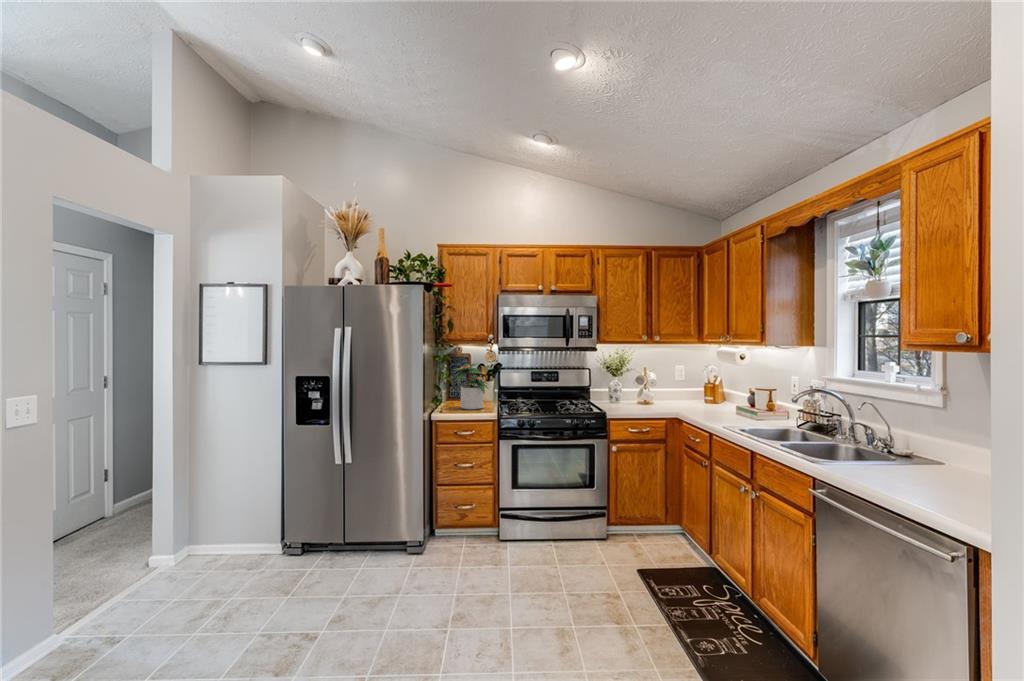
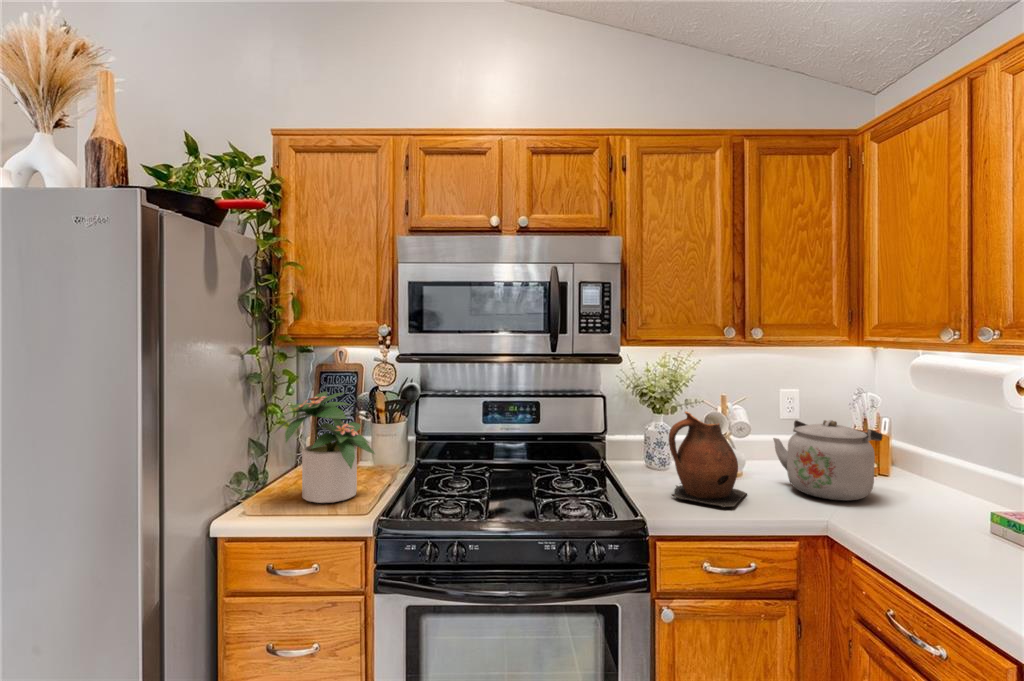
ceramic pitcher: none [617,372,651,410] -> present [669,411,747,508]
kettle: none [665,376,709,408] -> present [773,420,882,501]

